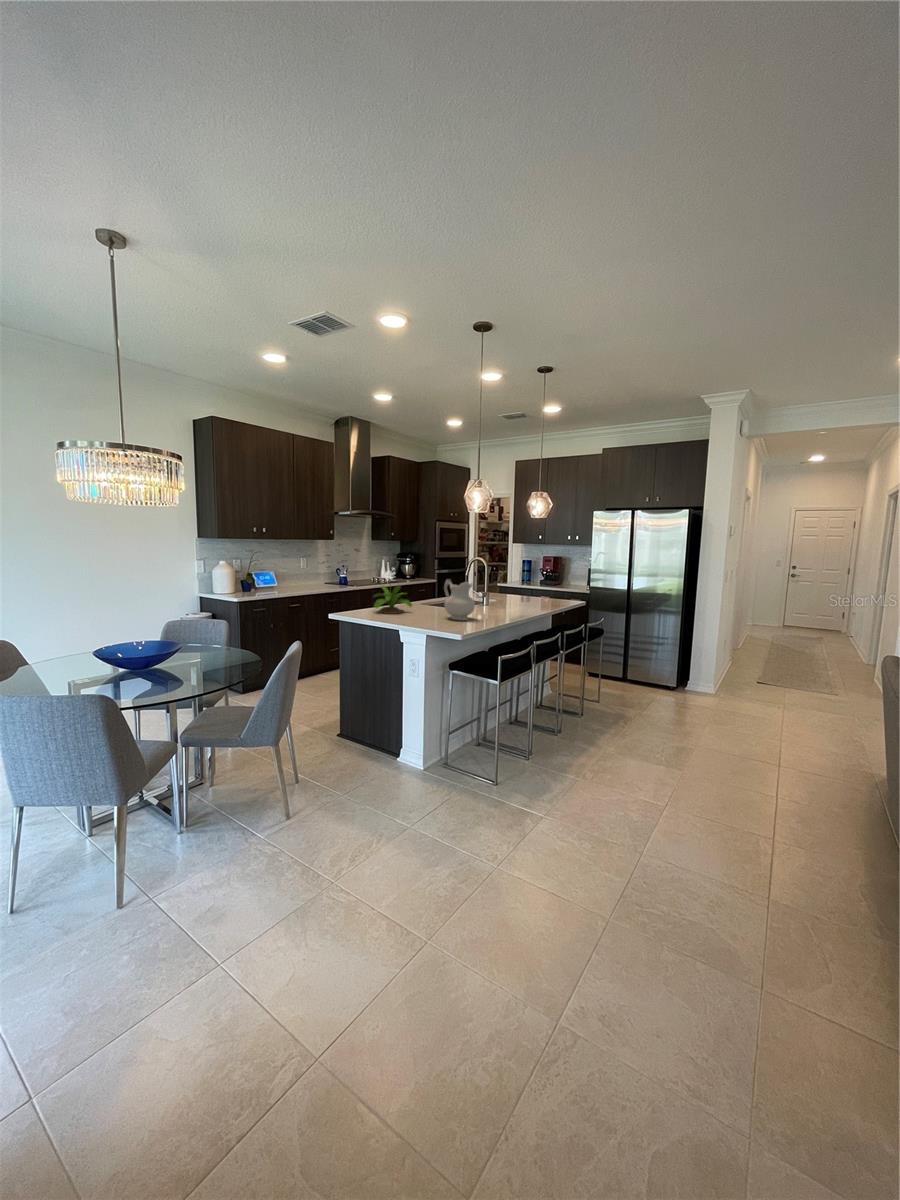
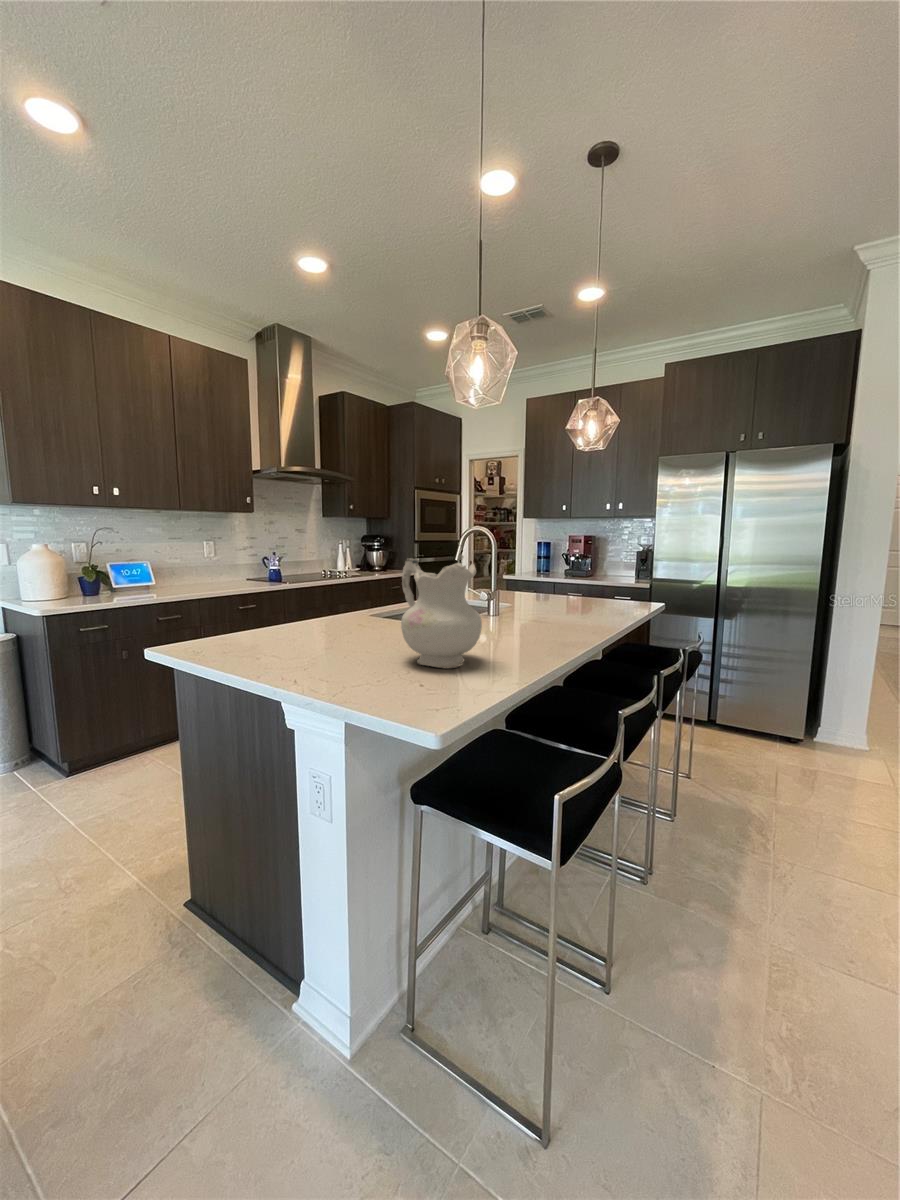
potted flower: present [373,568,412,614] -> none [227,534,332,648]

